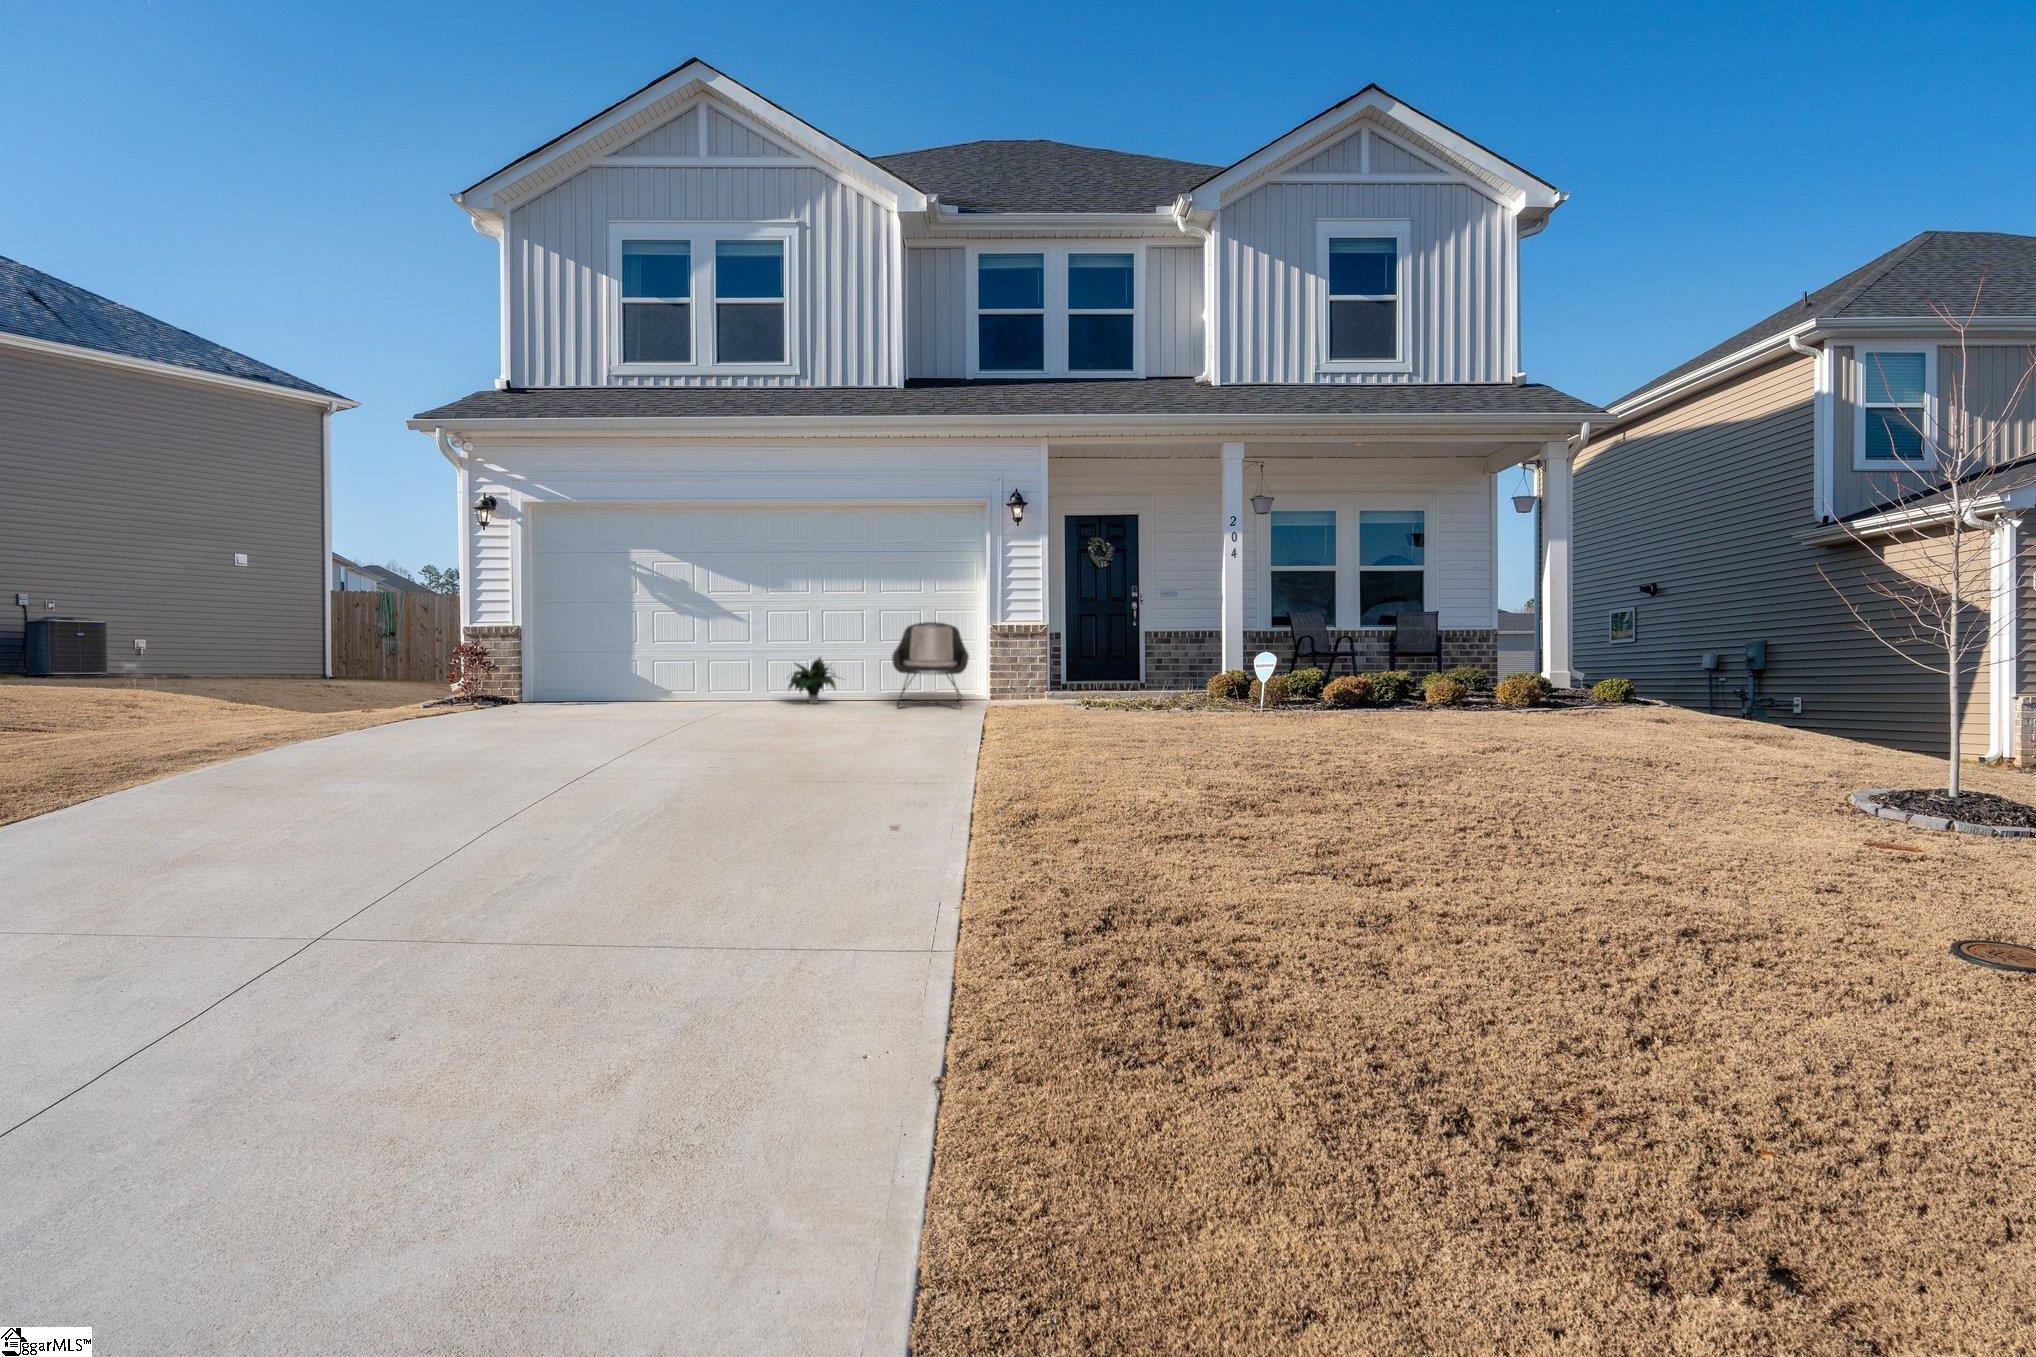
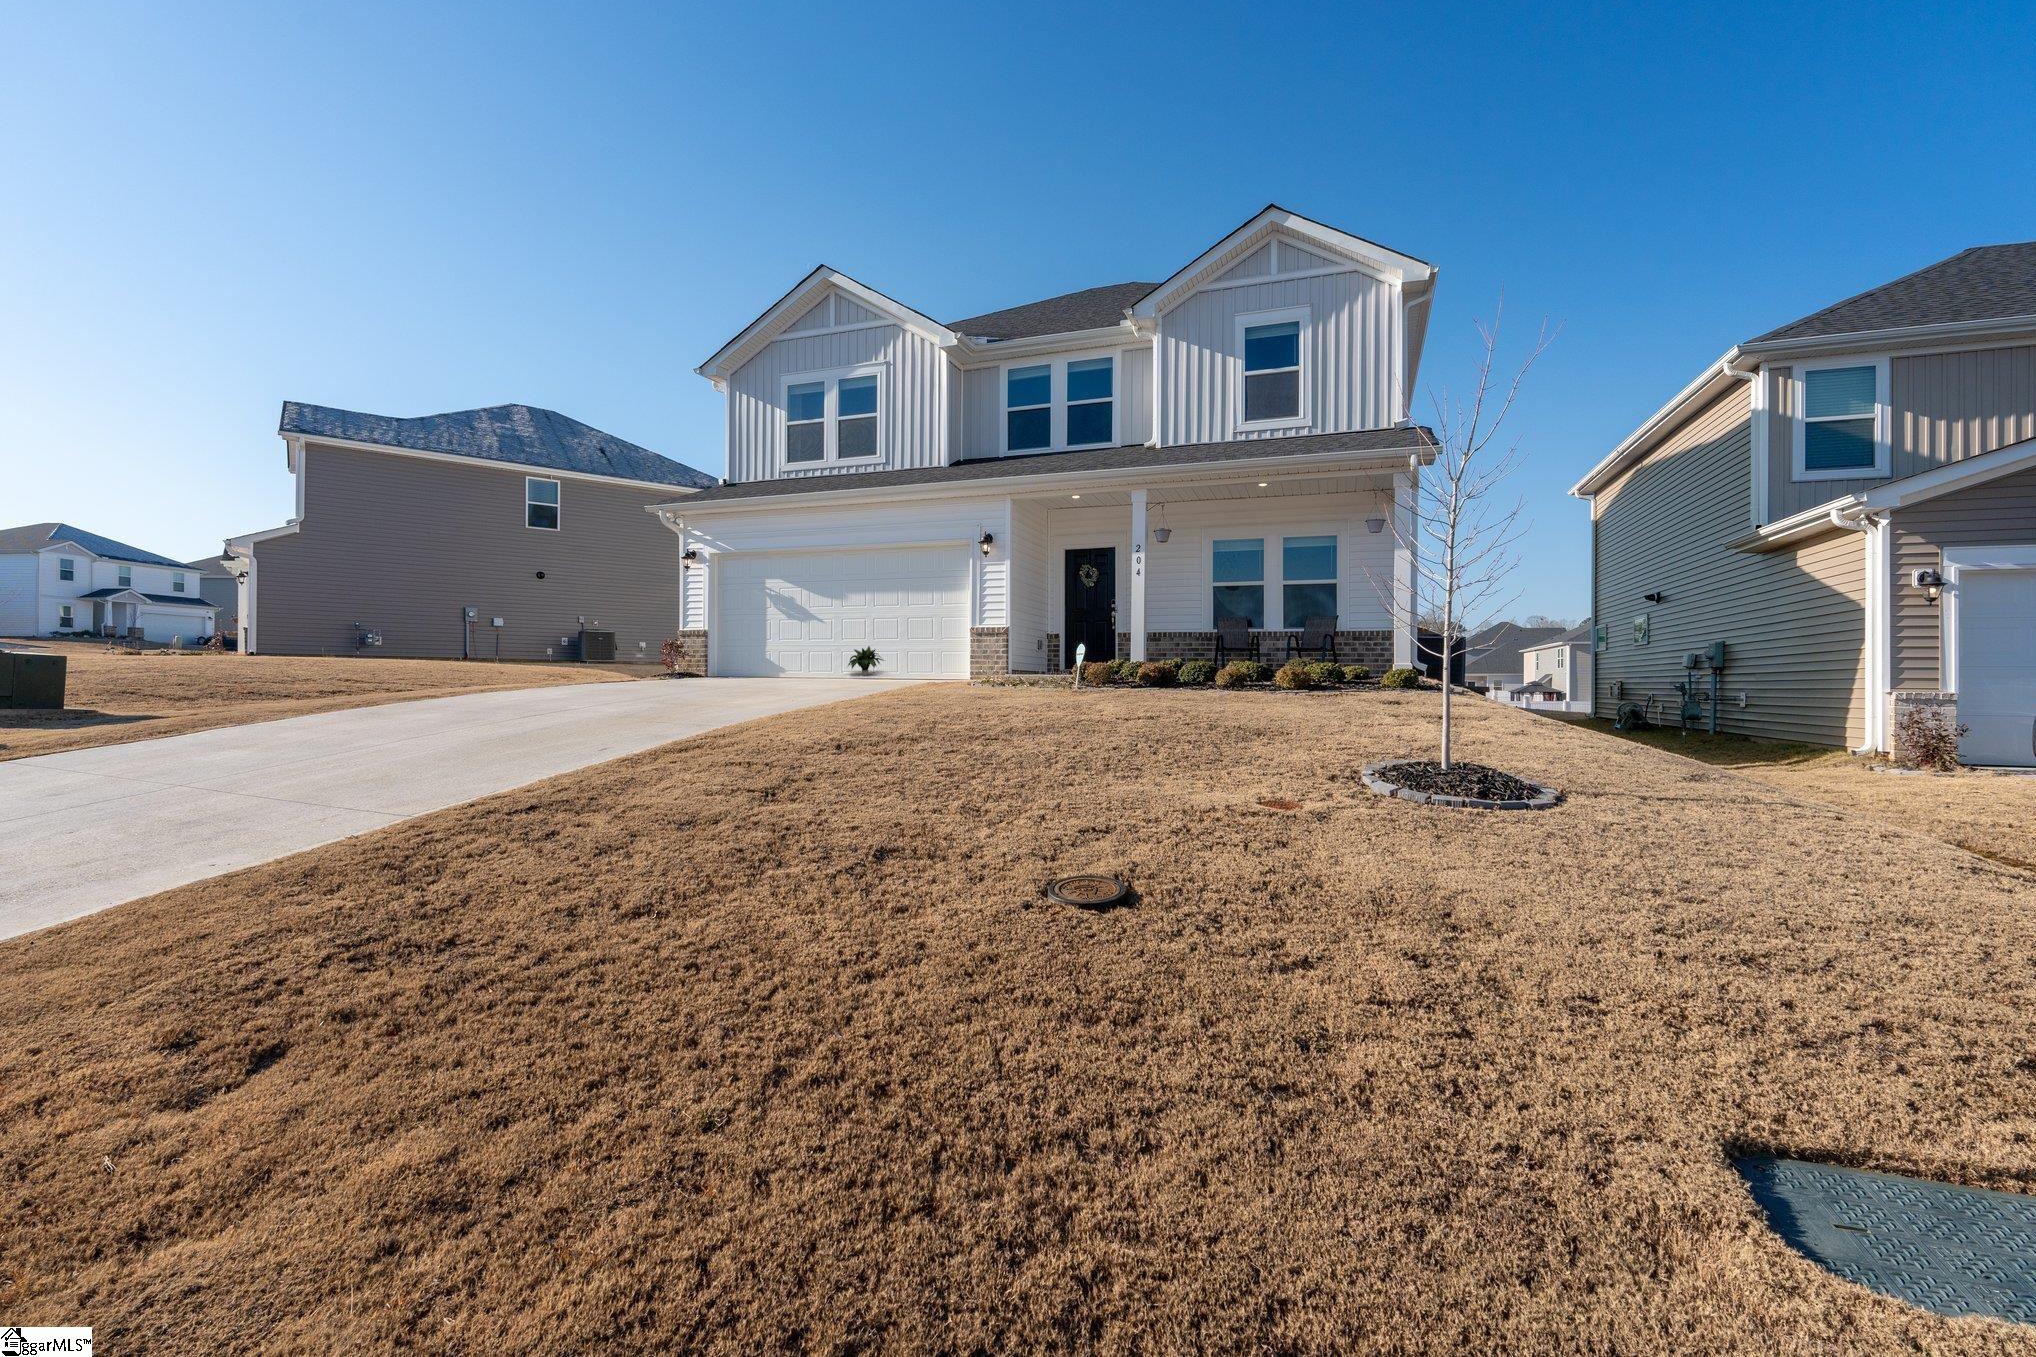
lounge chair: present [892,622,969,709] -> none [900,624,957,682]

